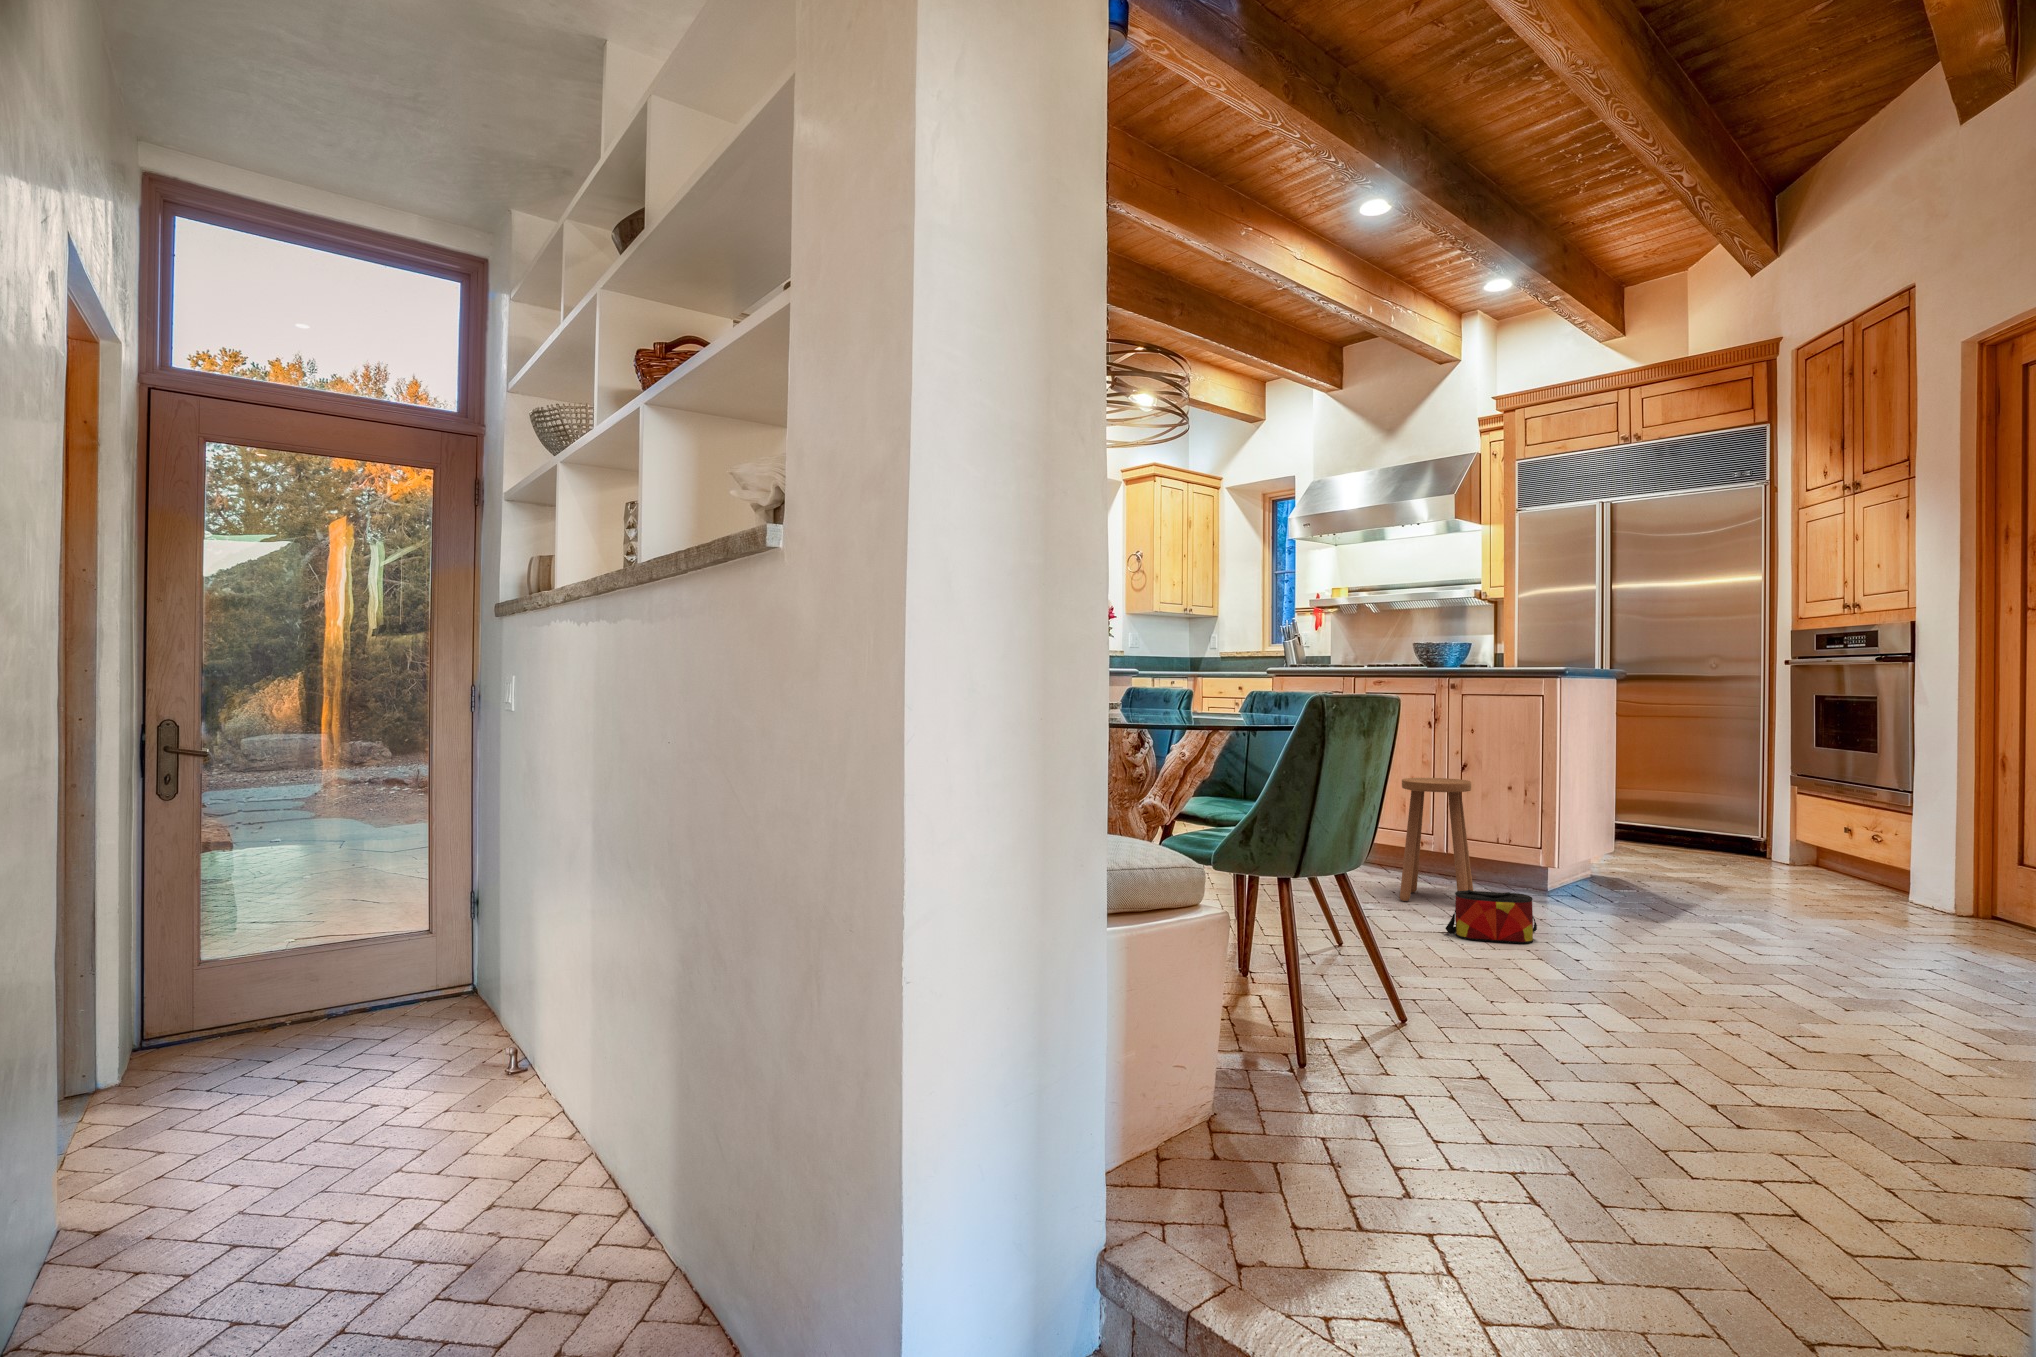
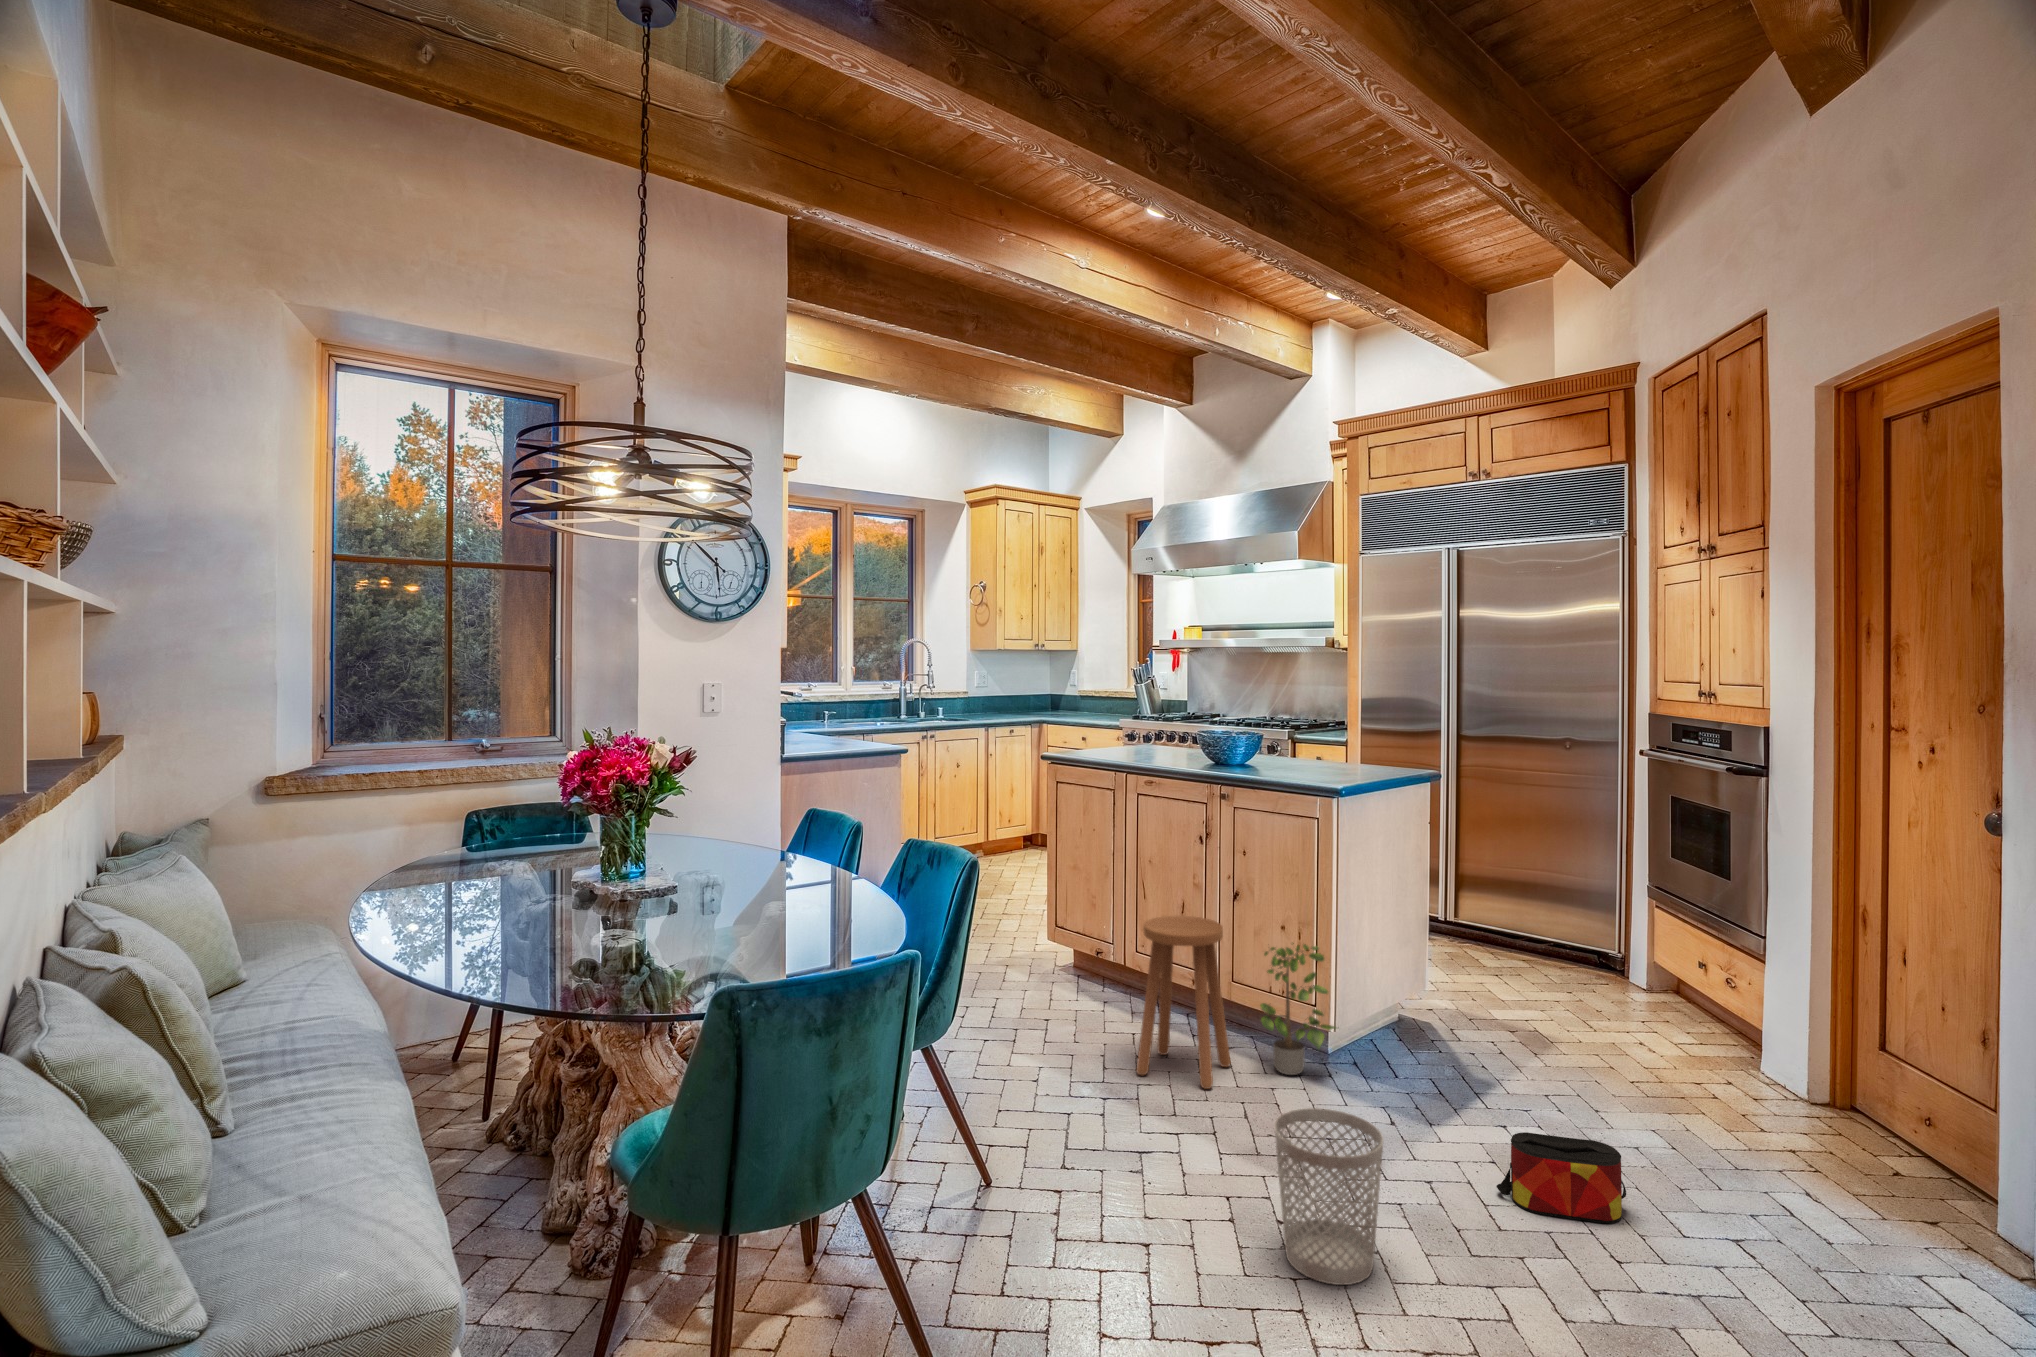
potted plant: none [1497,793,1569,901] -> present [1260,943,1336,1075]
wastebasket: none [1587,871,1679,984] -> present [1274,1108,1383,1285]
bag: present [1445,890,1537,944] -> present [1496,1132,1626,1224]

